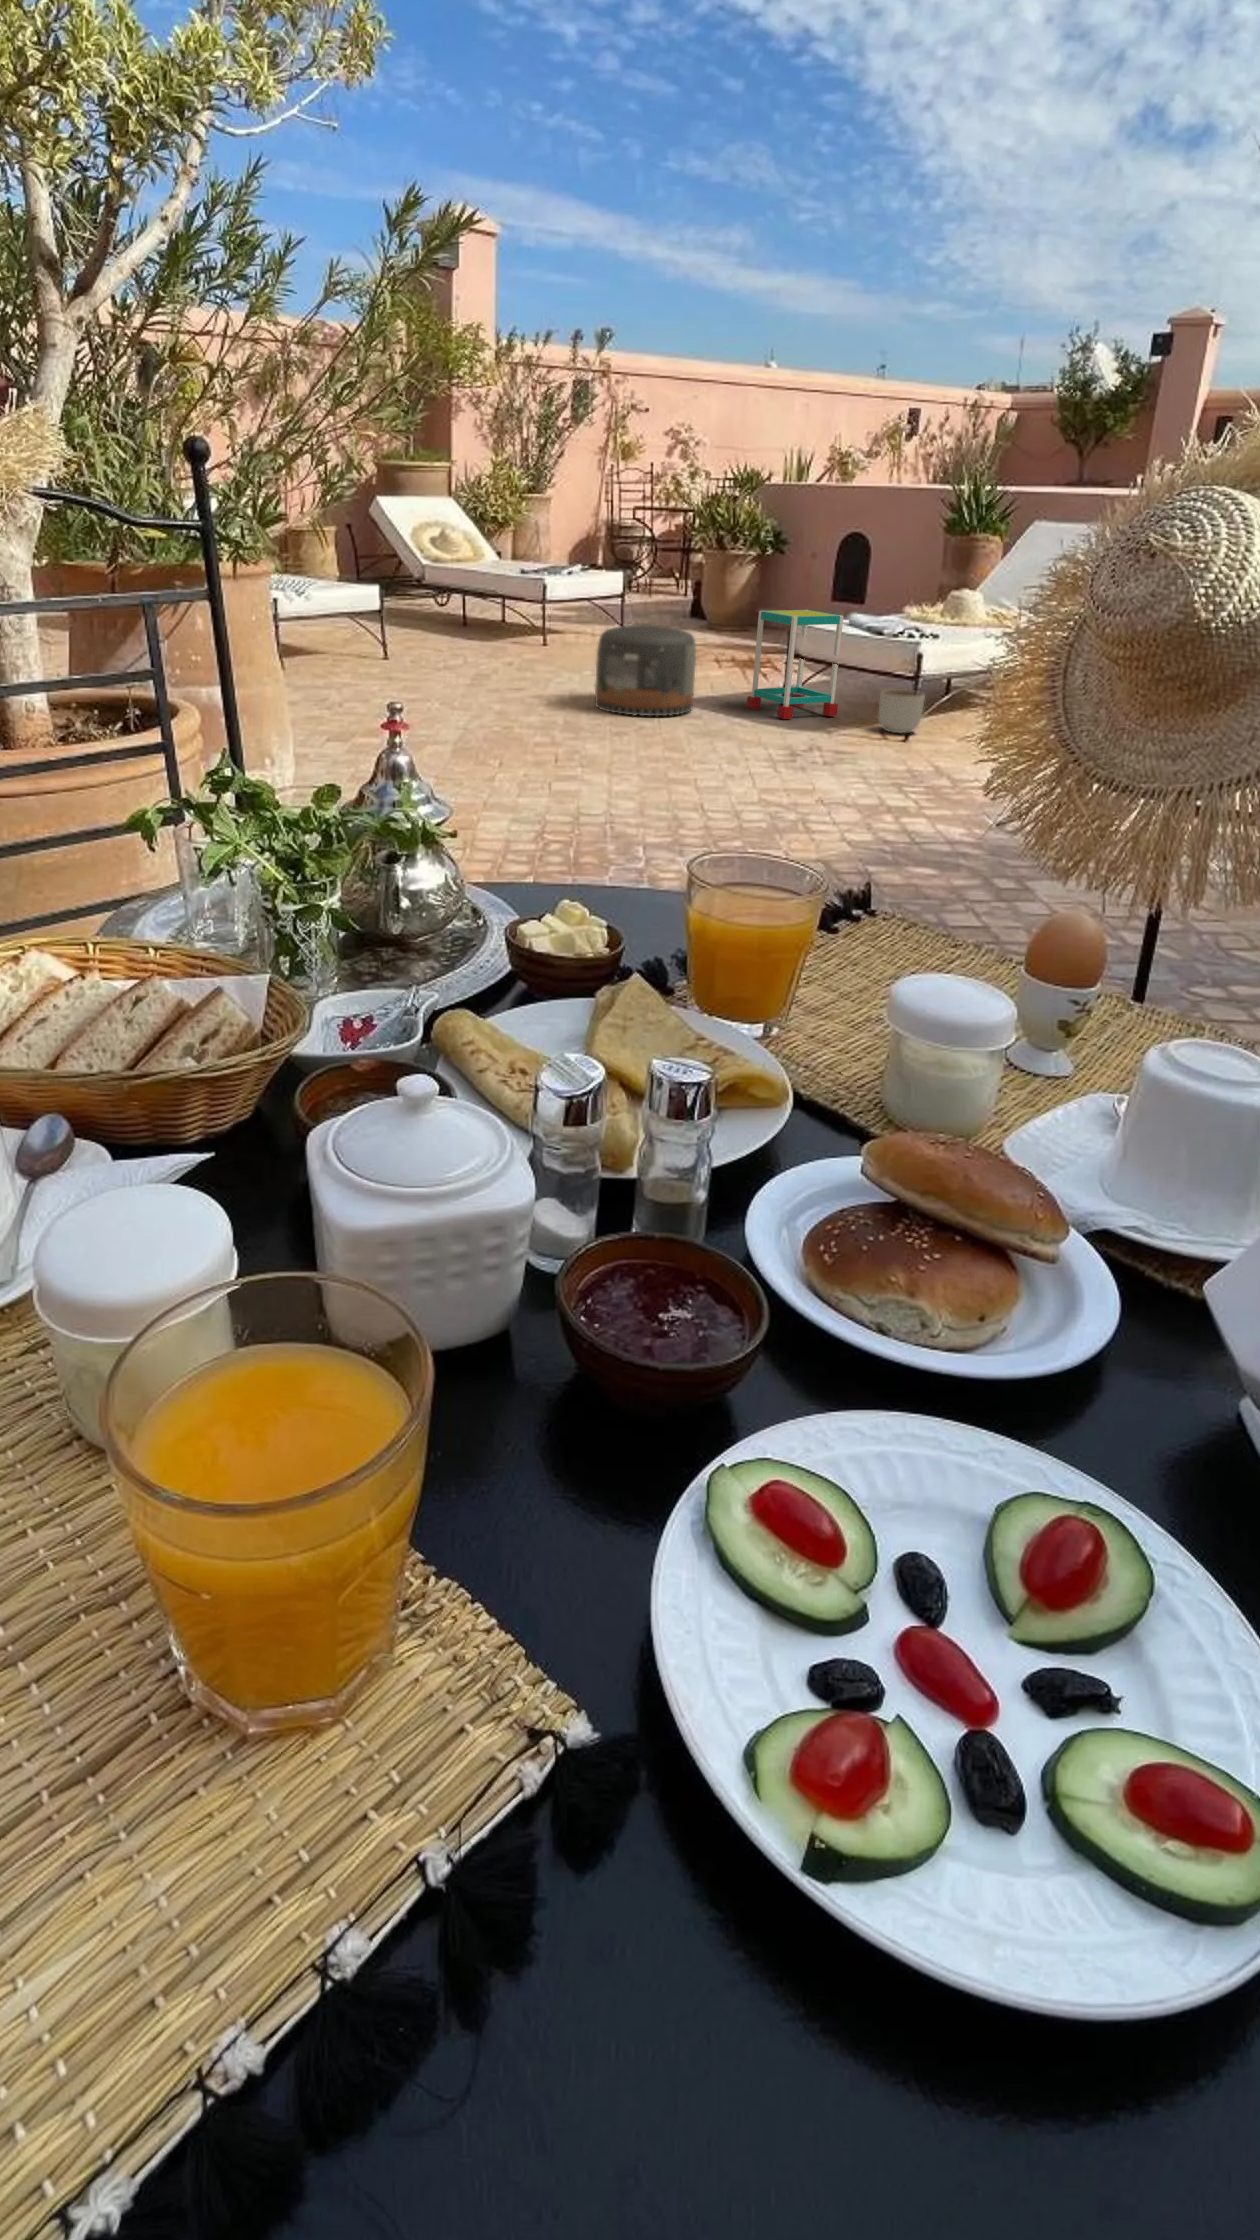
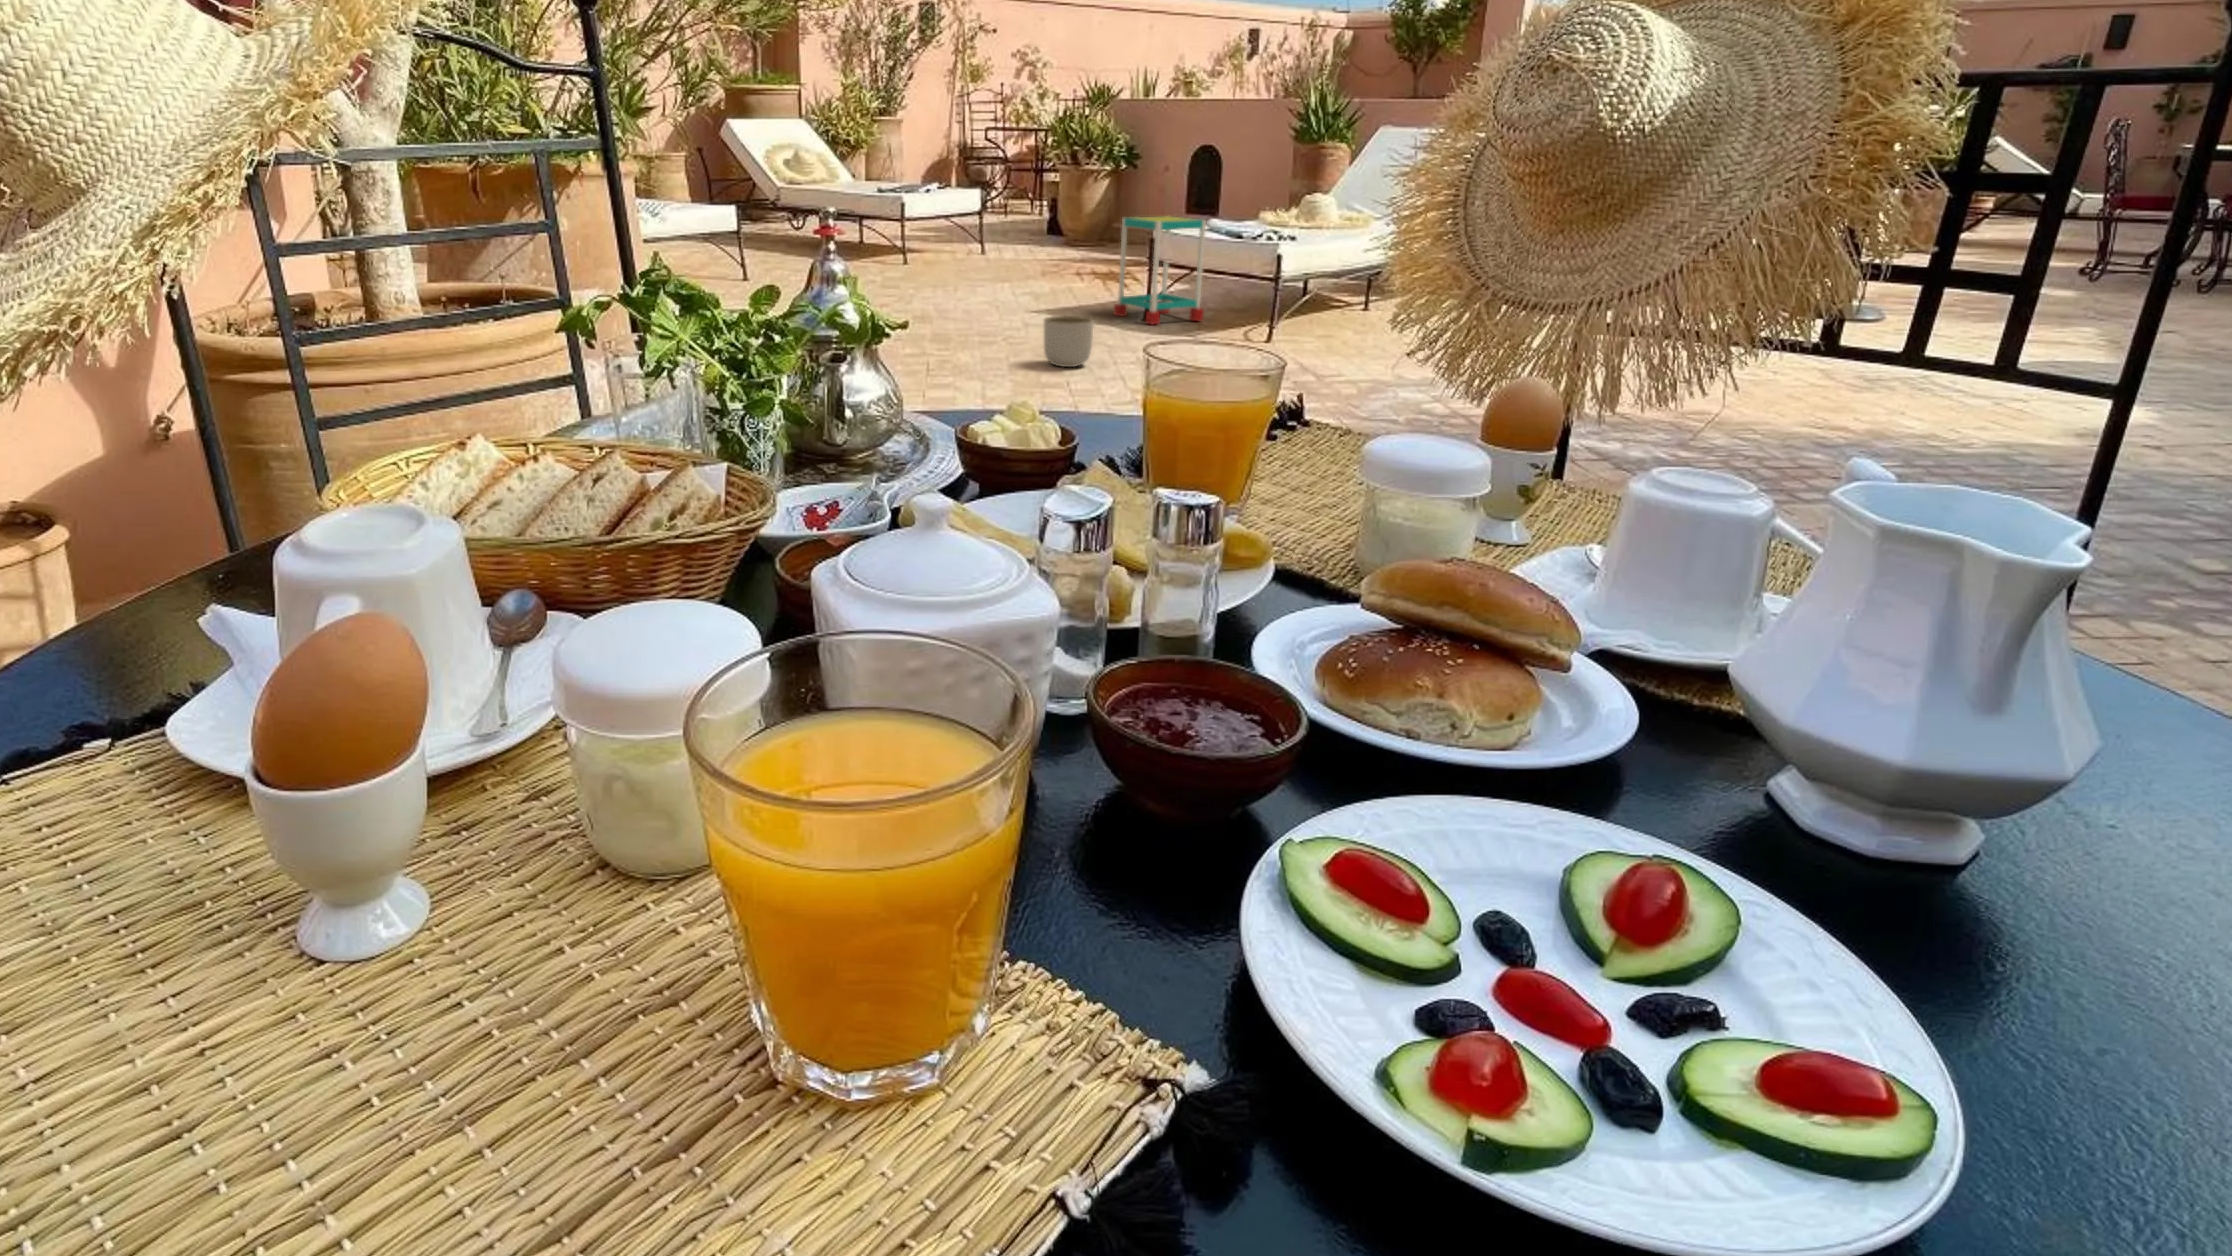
pouf: present [595,624,696,716] -> none [963,234,1062,325]
planter: present [879,689,925,733] -> present [1044,316,1094,367]

